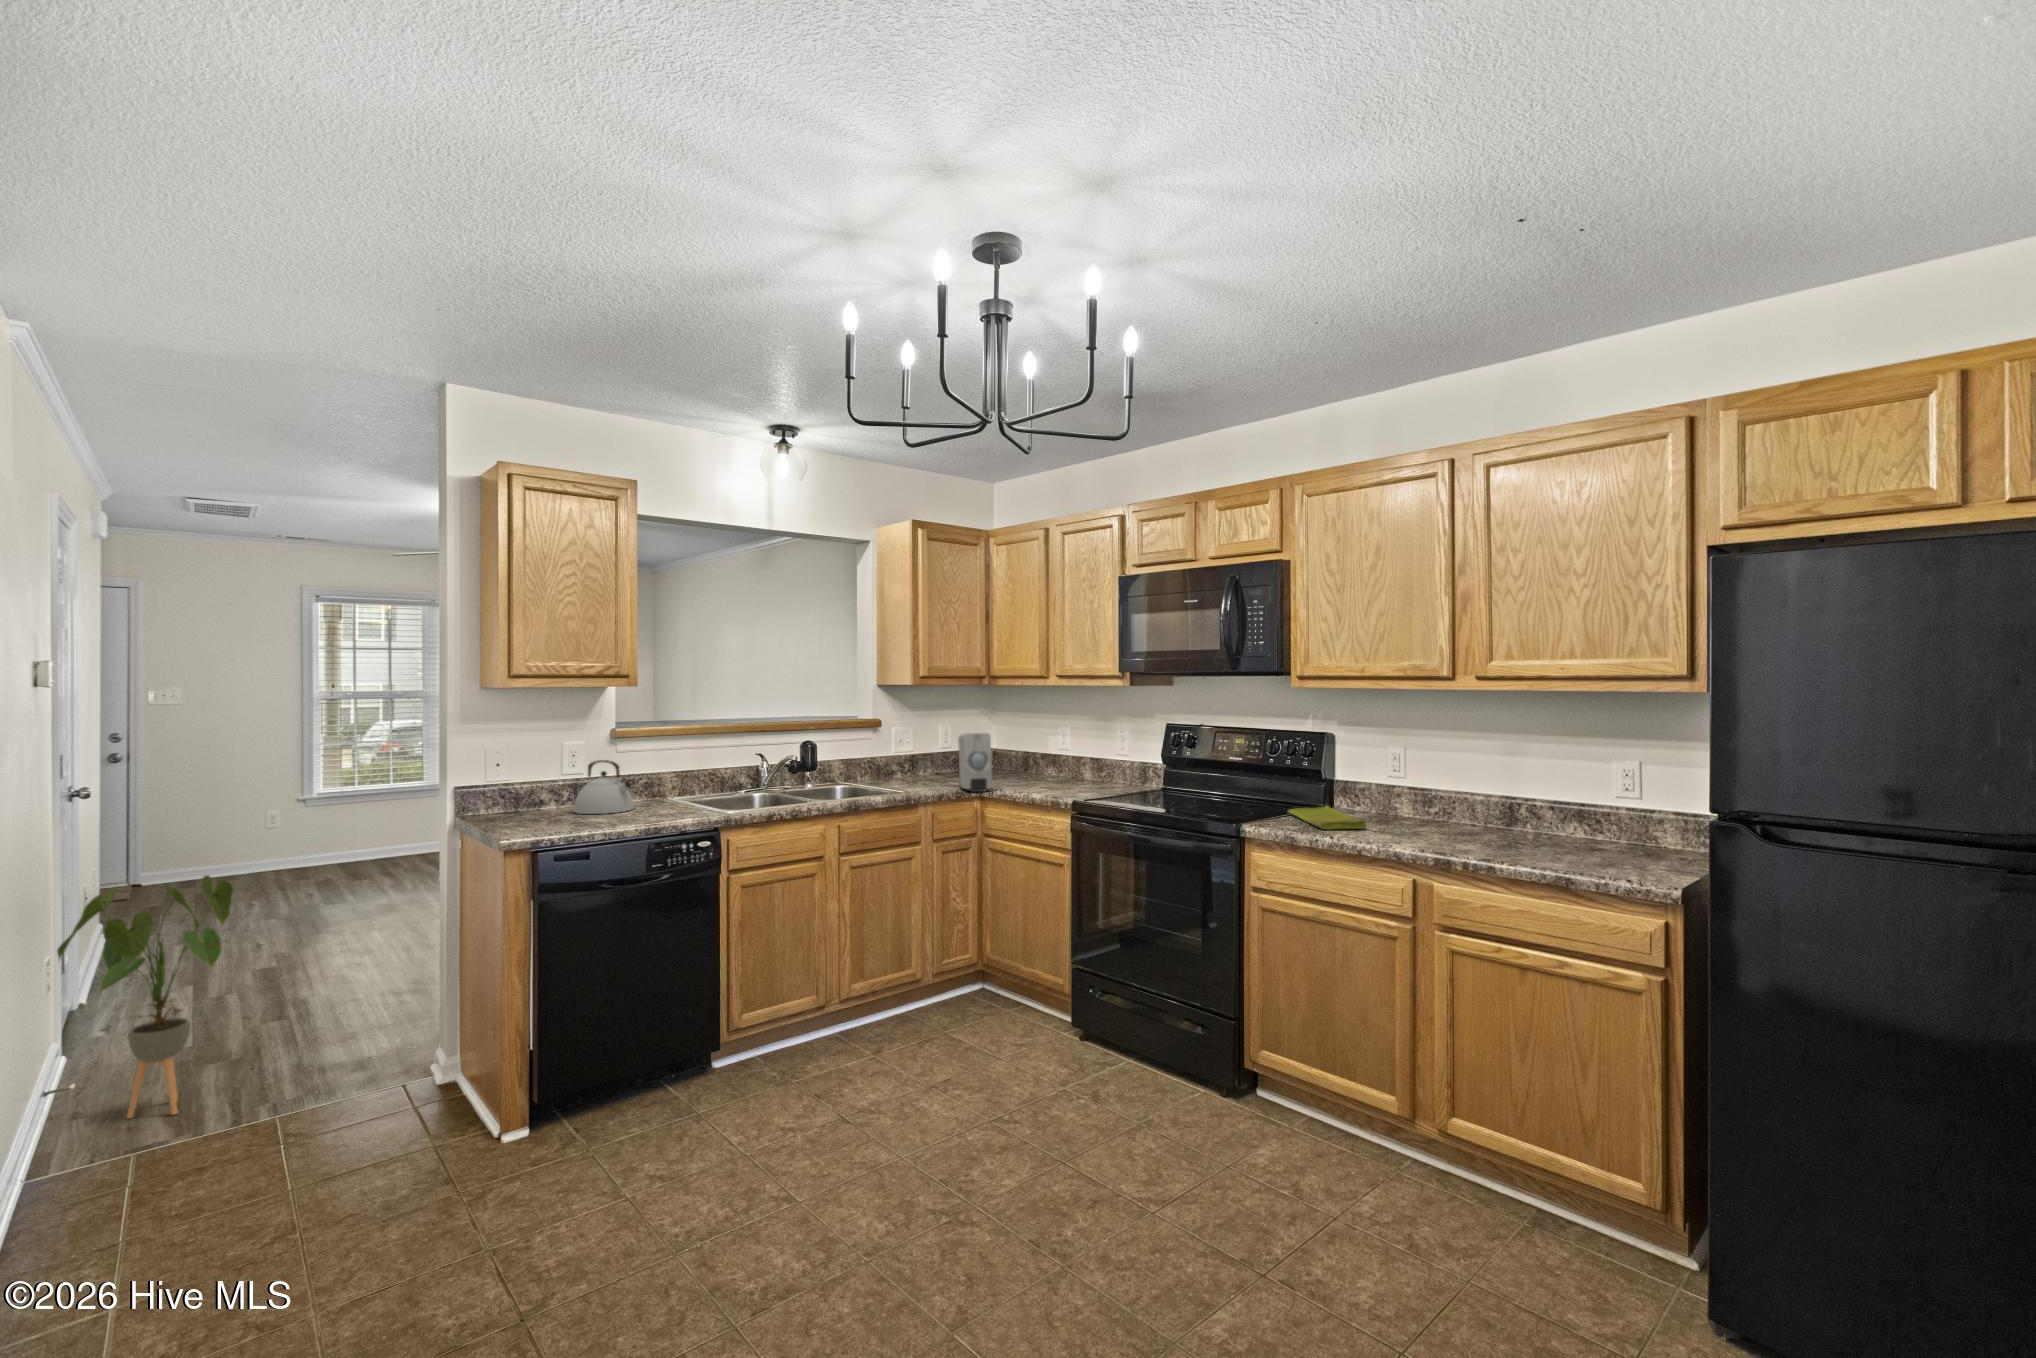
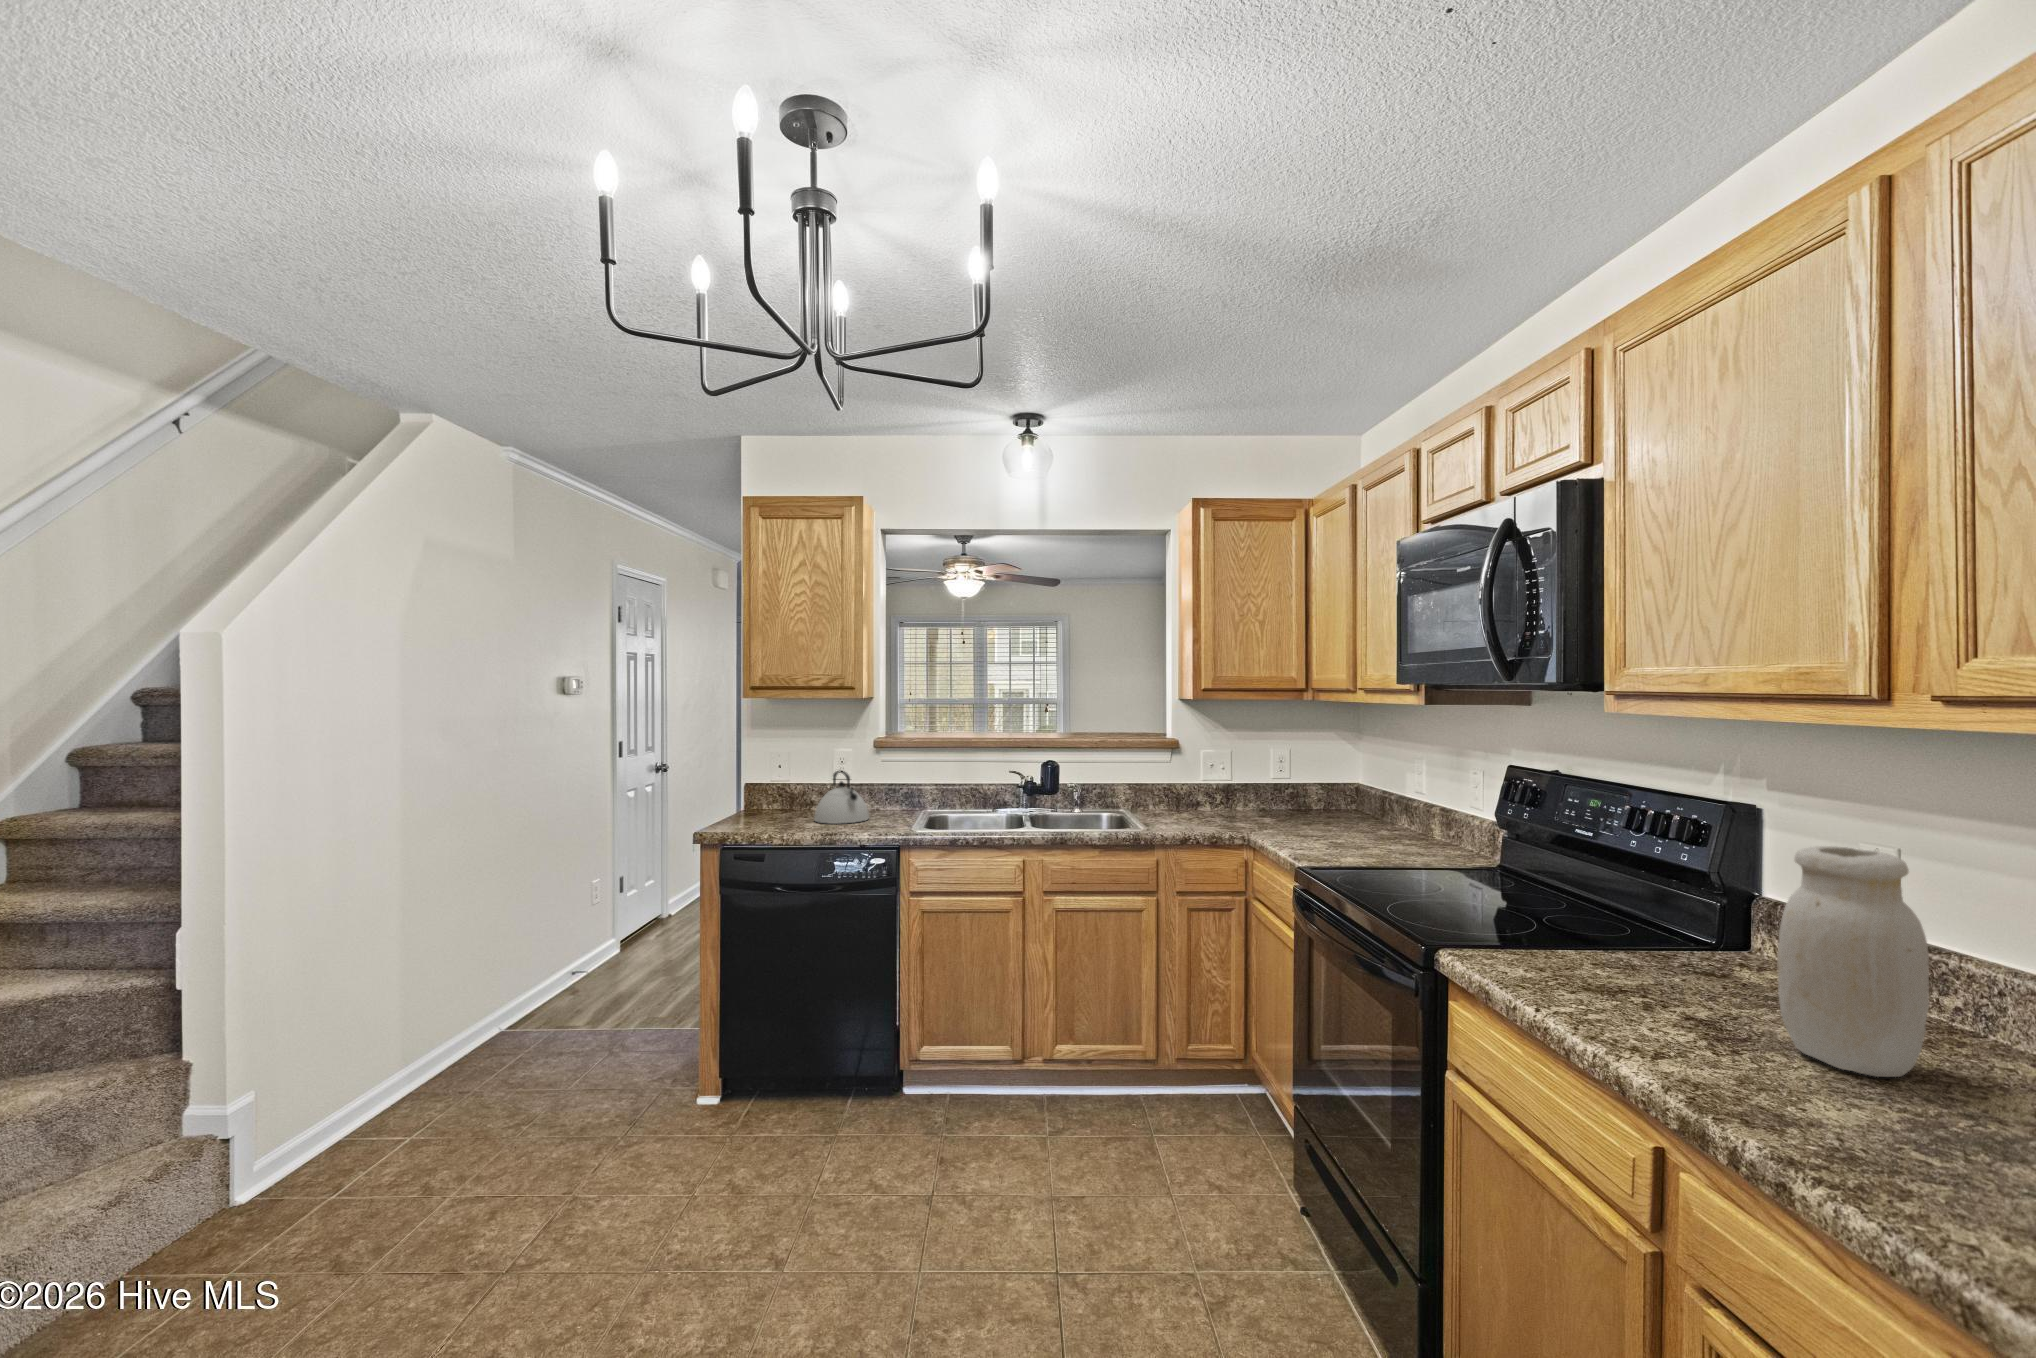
soap dispenser: present [958,733,992,792] -> none [1214,762,1258,839]
jar: none [1408,737,1463,834] -> present [1777,846,1929,1077]
dish towel: present [1288,806,1367,830] -> none [1577,941,1695,1015]
house plant: present [57,875,233,1118] -> none [524,841,633,1022]

